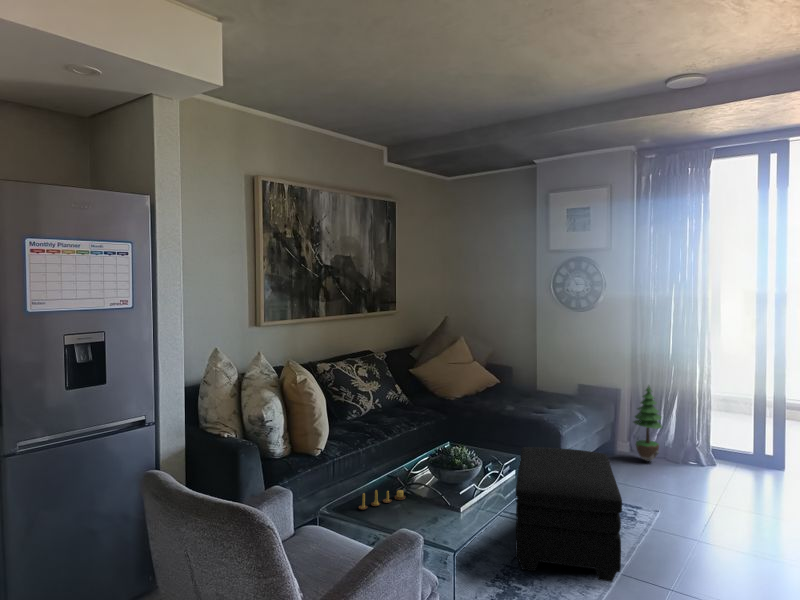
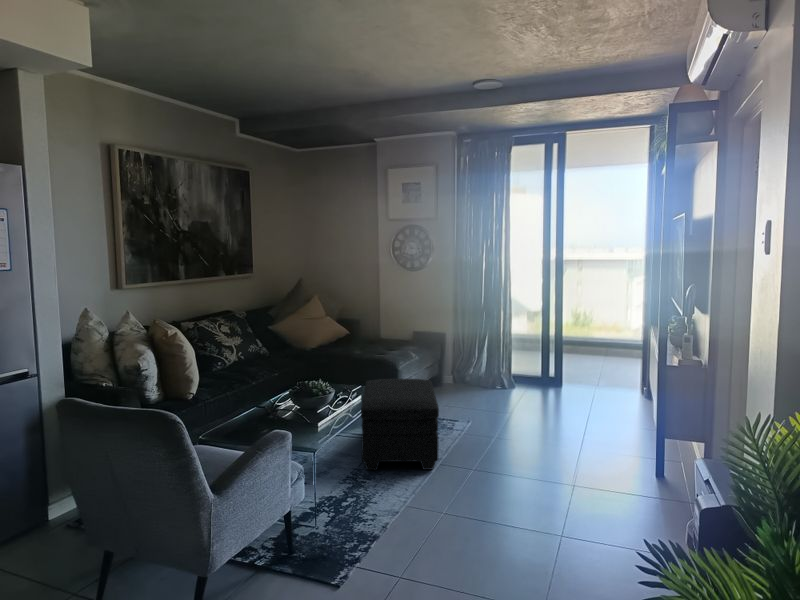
potted tree: present [634,386,662,461] -> none [454,328,476,389]
candle: present [359,490,406,510] -> none [233,416,273,434]

